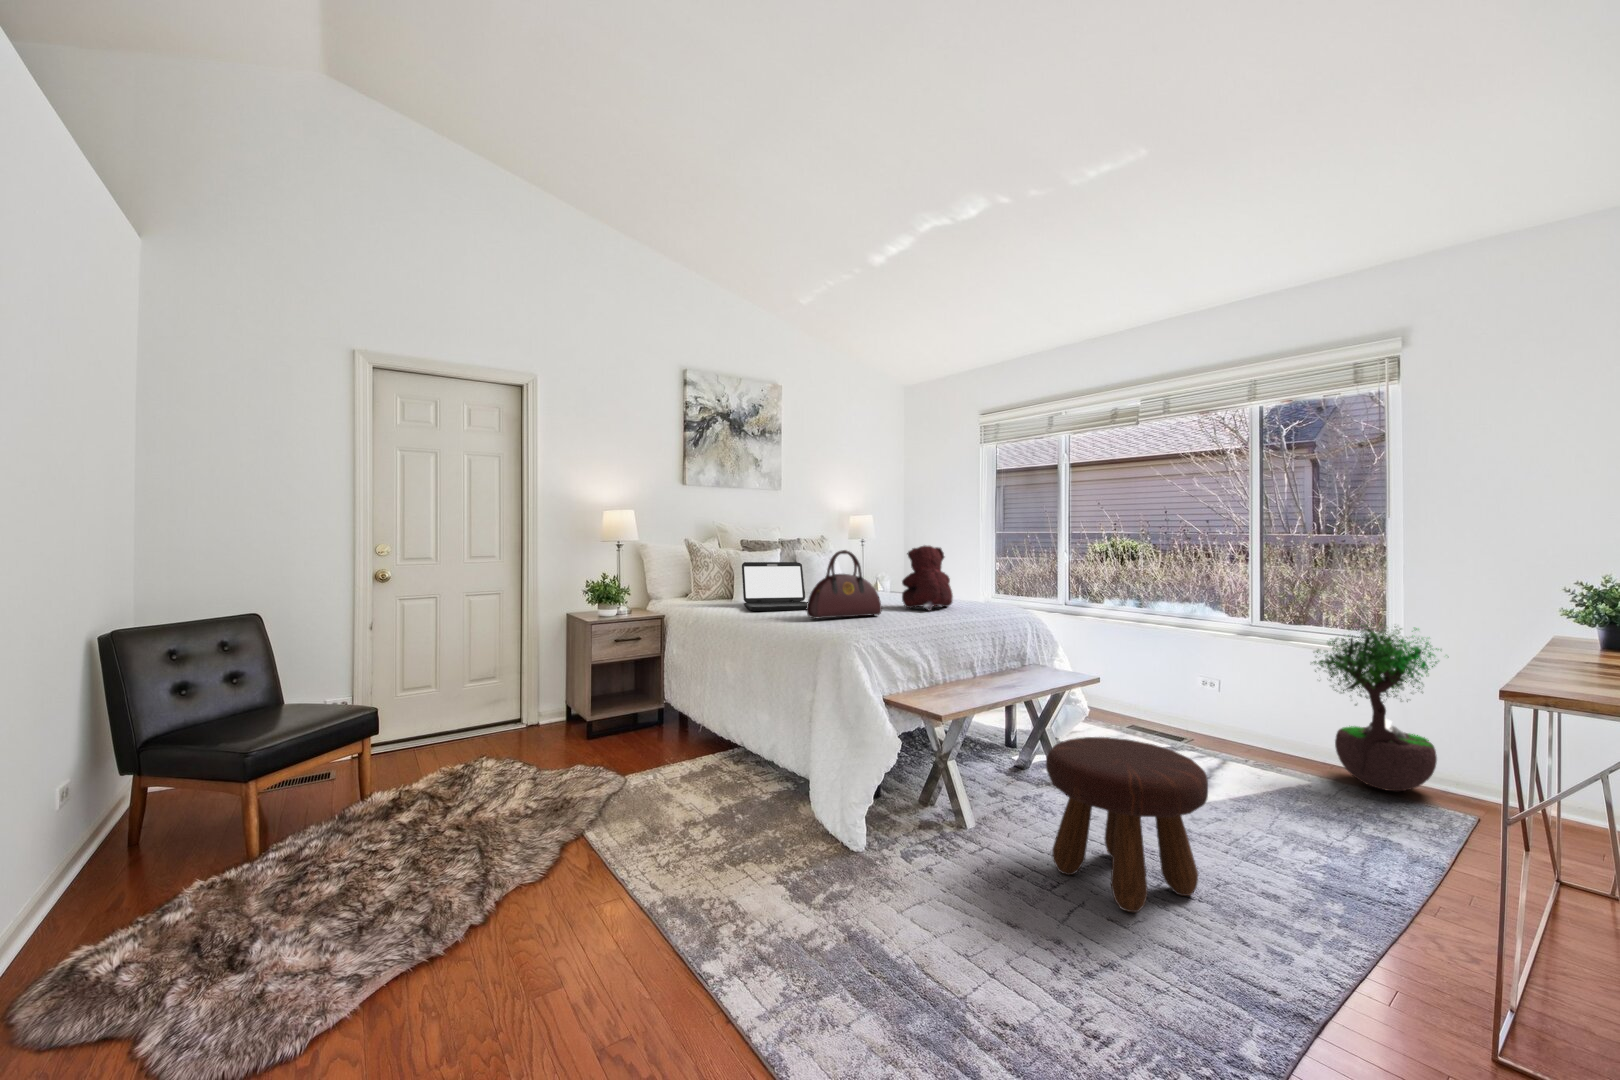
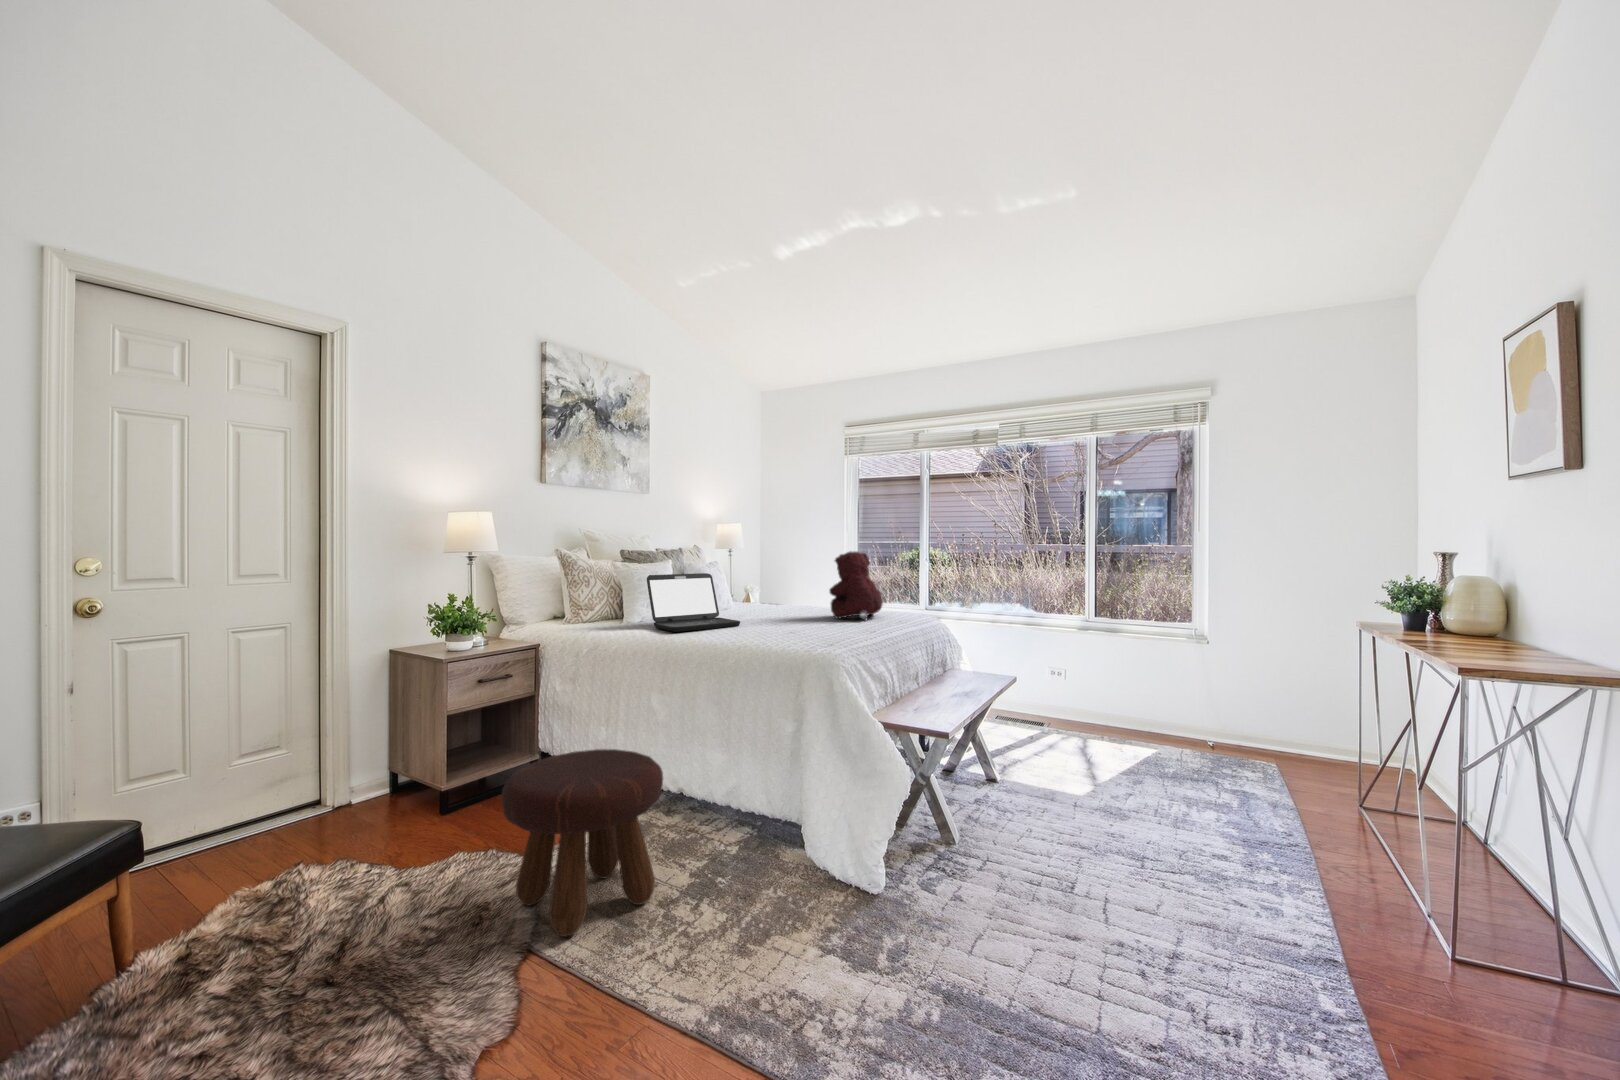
handbag: present [806,550,882,618] -> none [750,558,828,636]
potted tree: present [1312,623,1439,791] -> none [1180,599,1286,750]
footstool: present [1046,737,1208,912] -> present [501,749,663,937]

